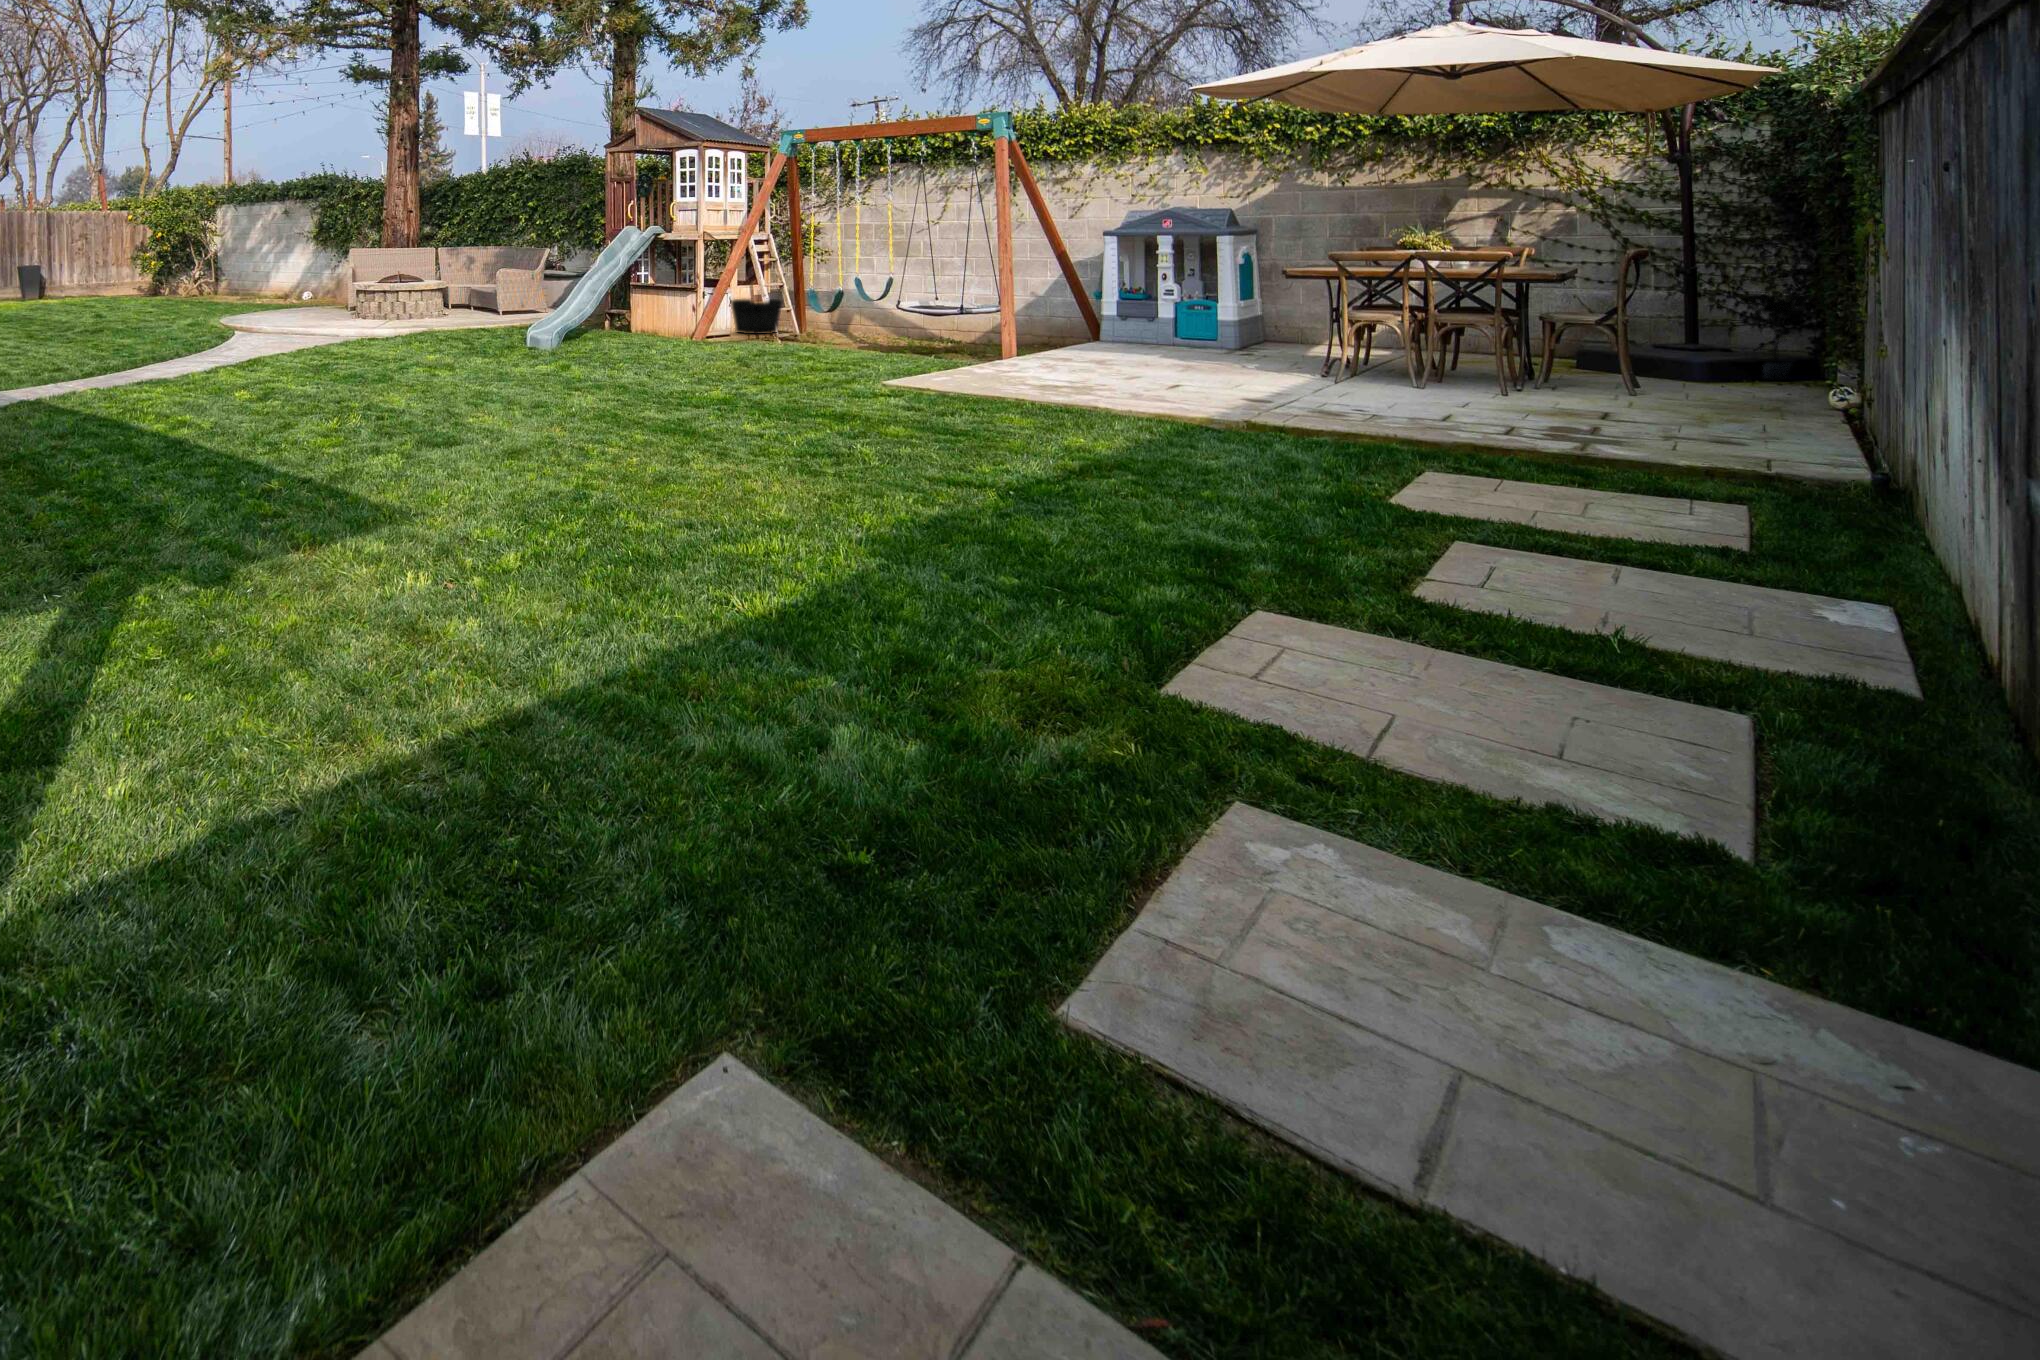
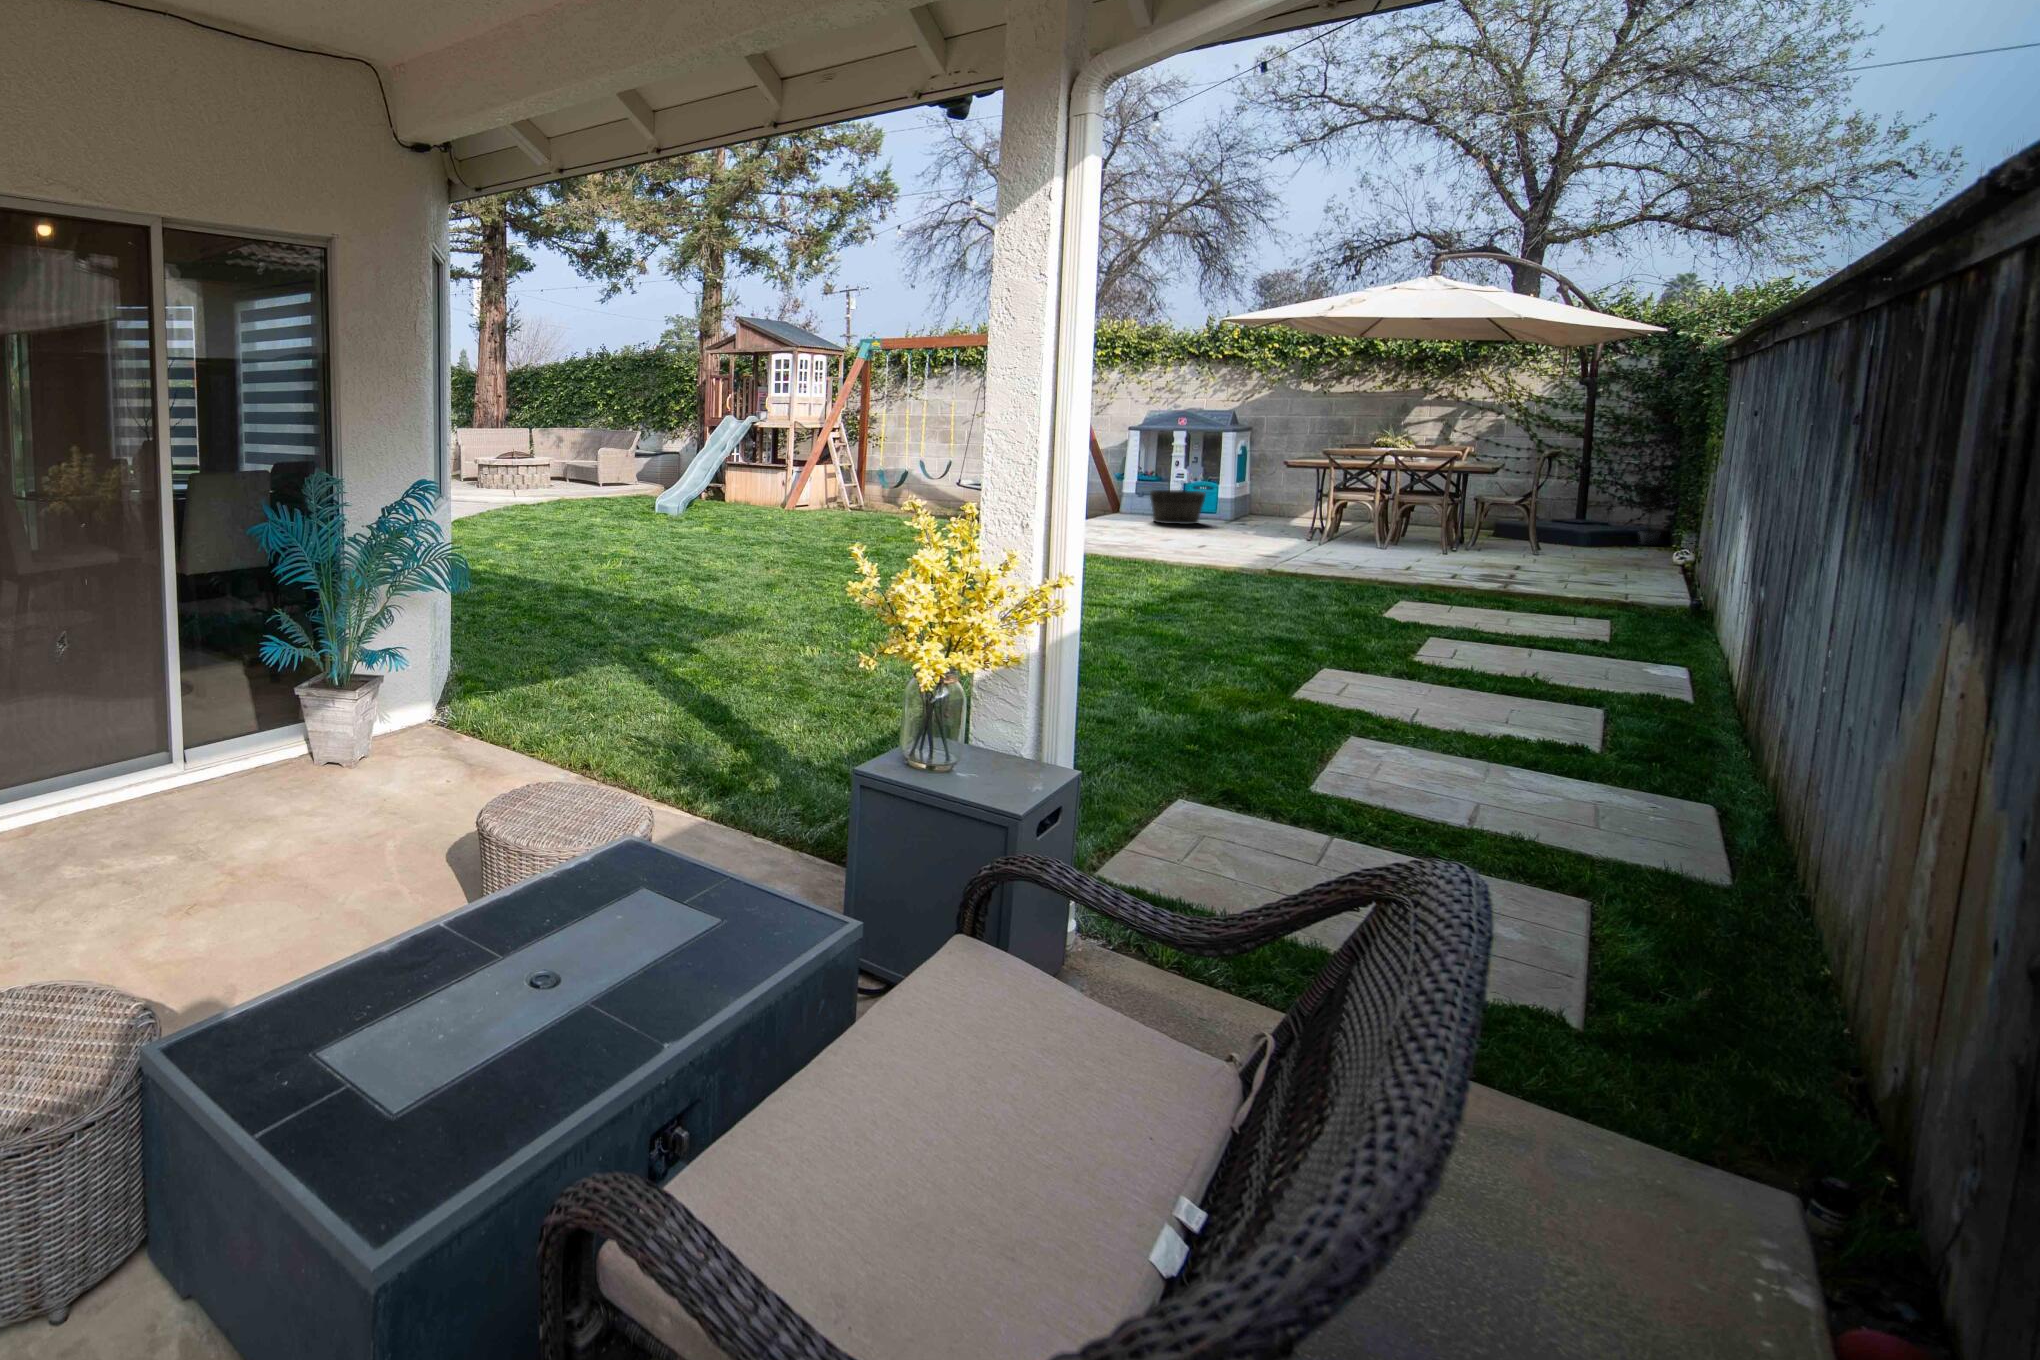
wooden bucket: present [731,299,783,334] -> present [1150,484,1206,524]

